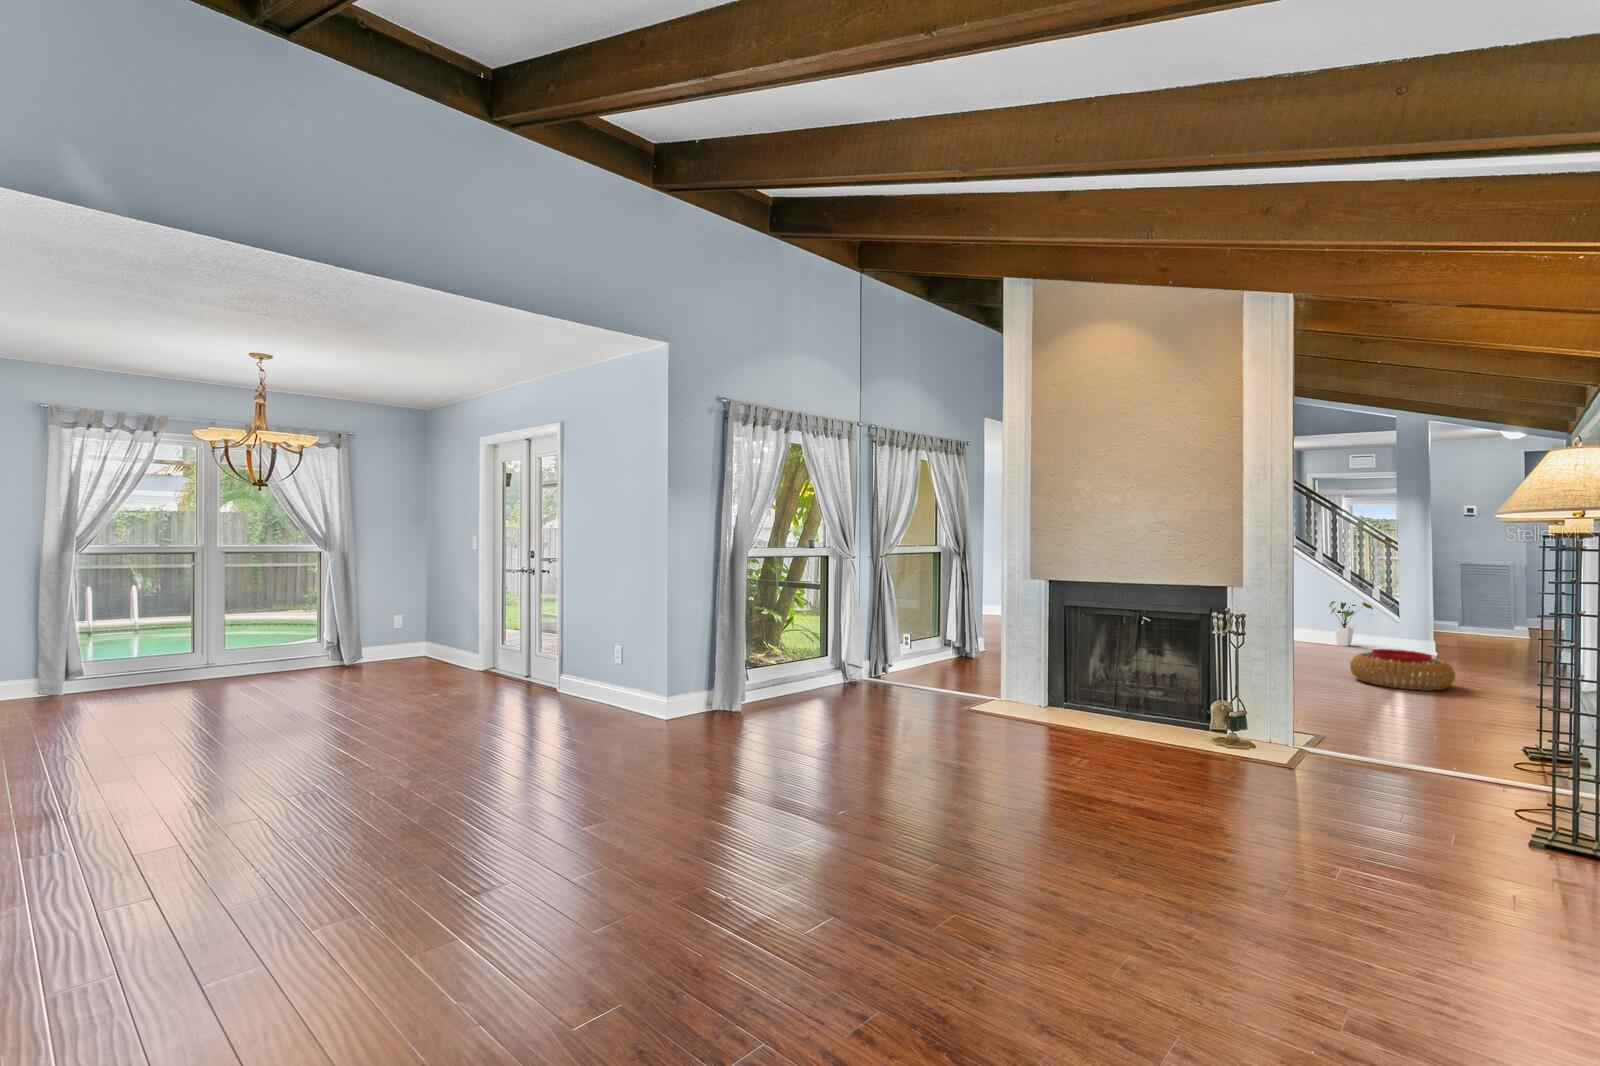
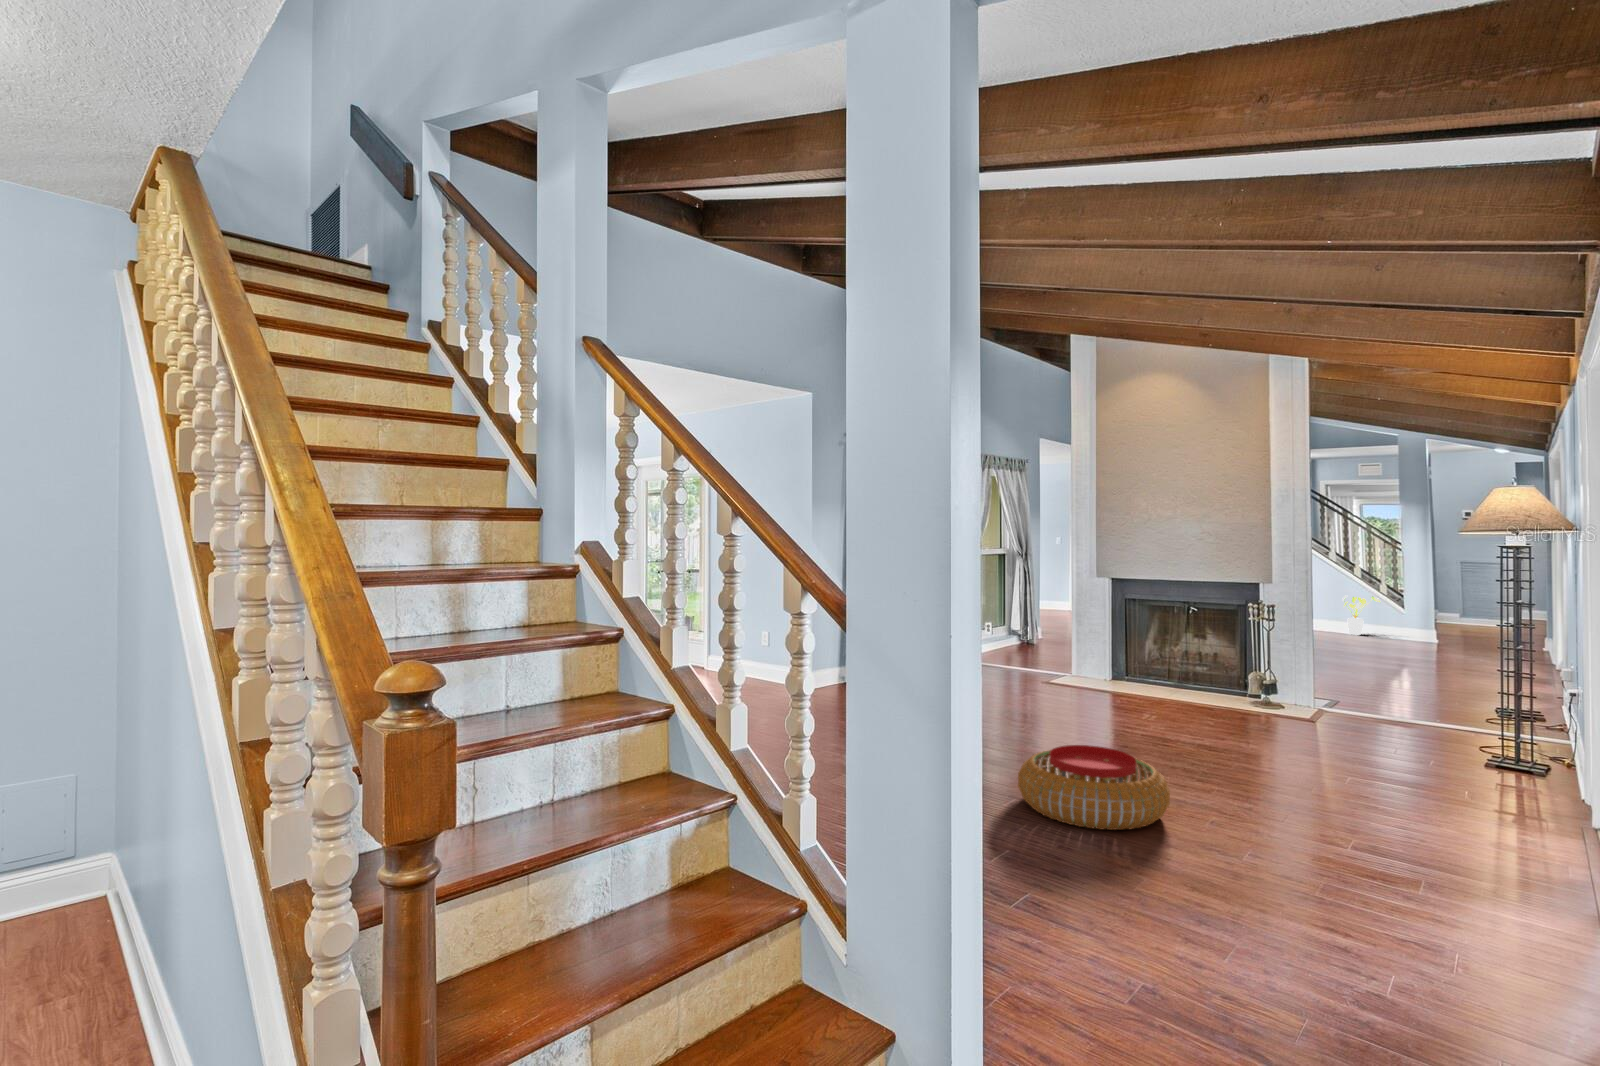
pouf: present [1350,649,1455,691] -> present [1018,745,1170,830]

